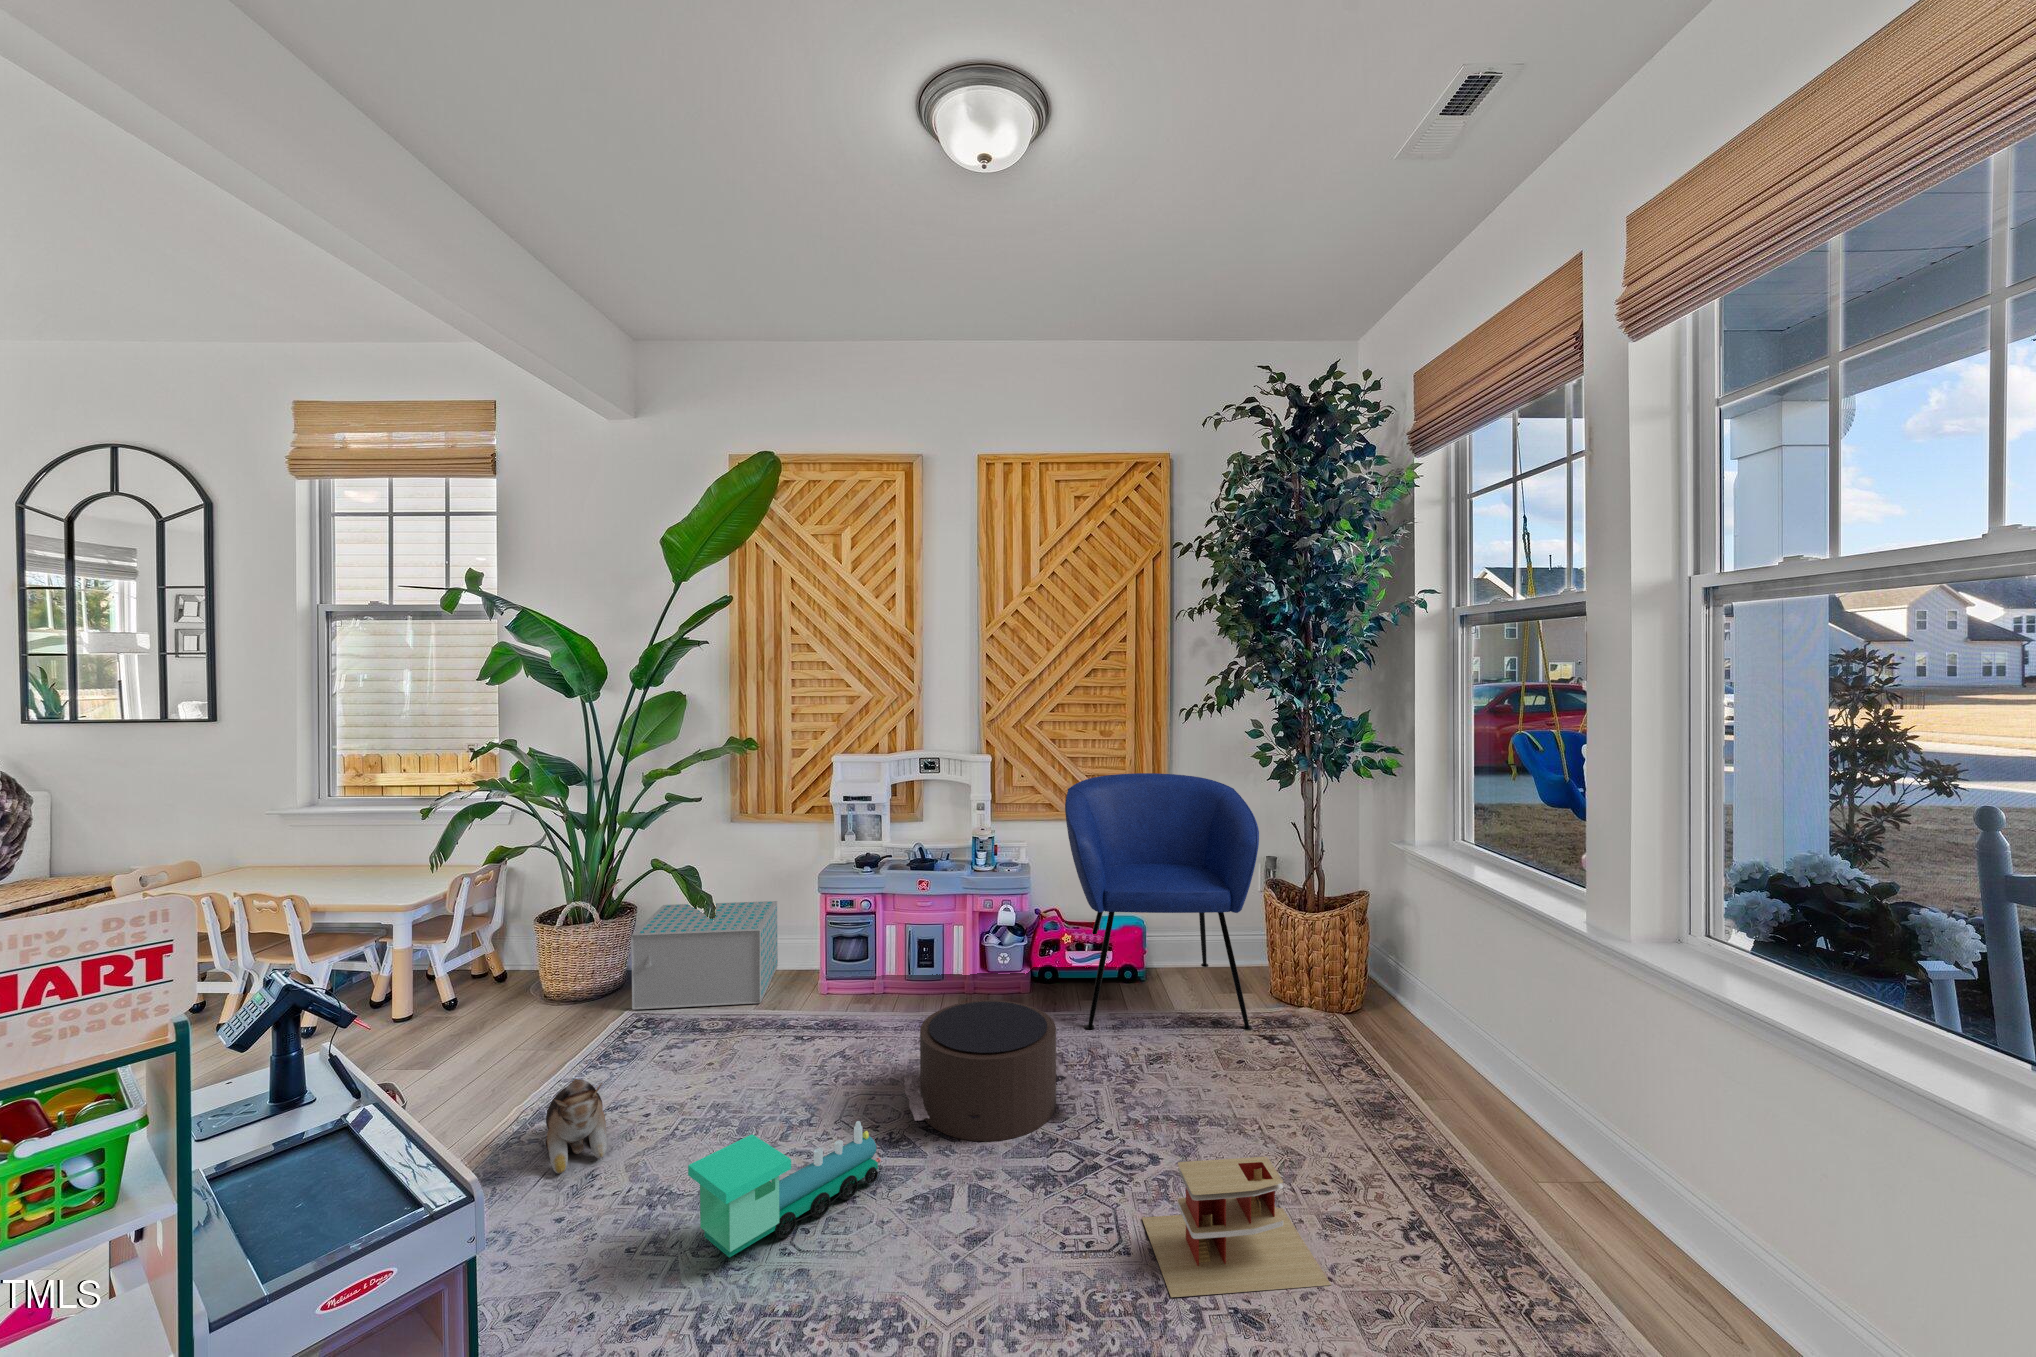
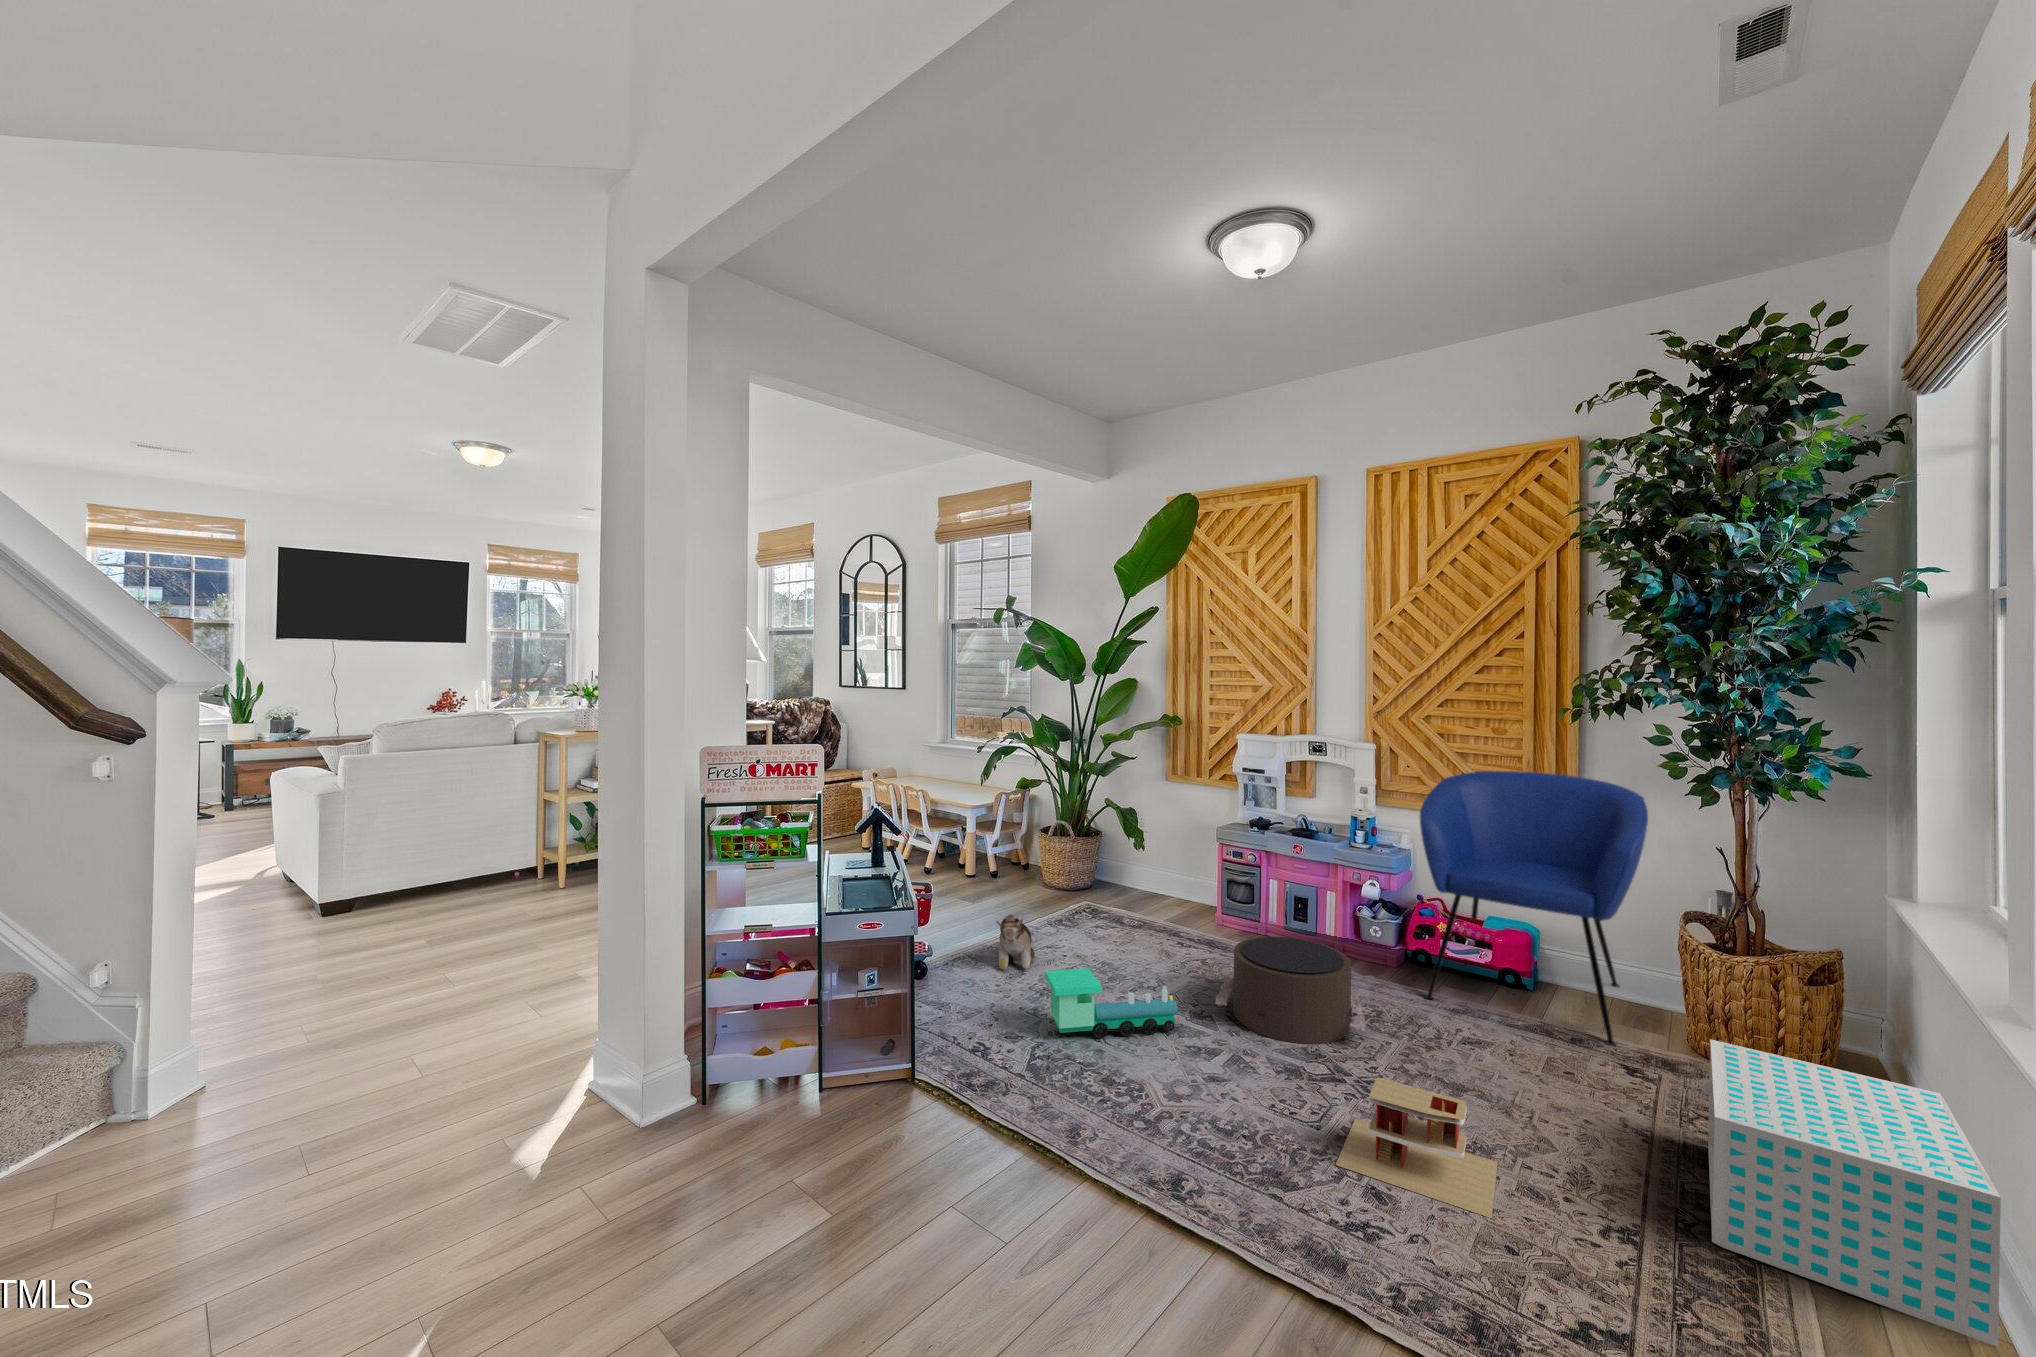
storage box: present [631,901,778,1010] -> present [1702,1039,2001,1346]

